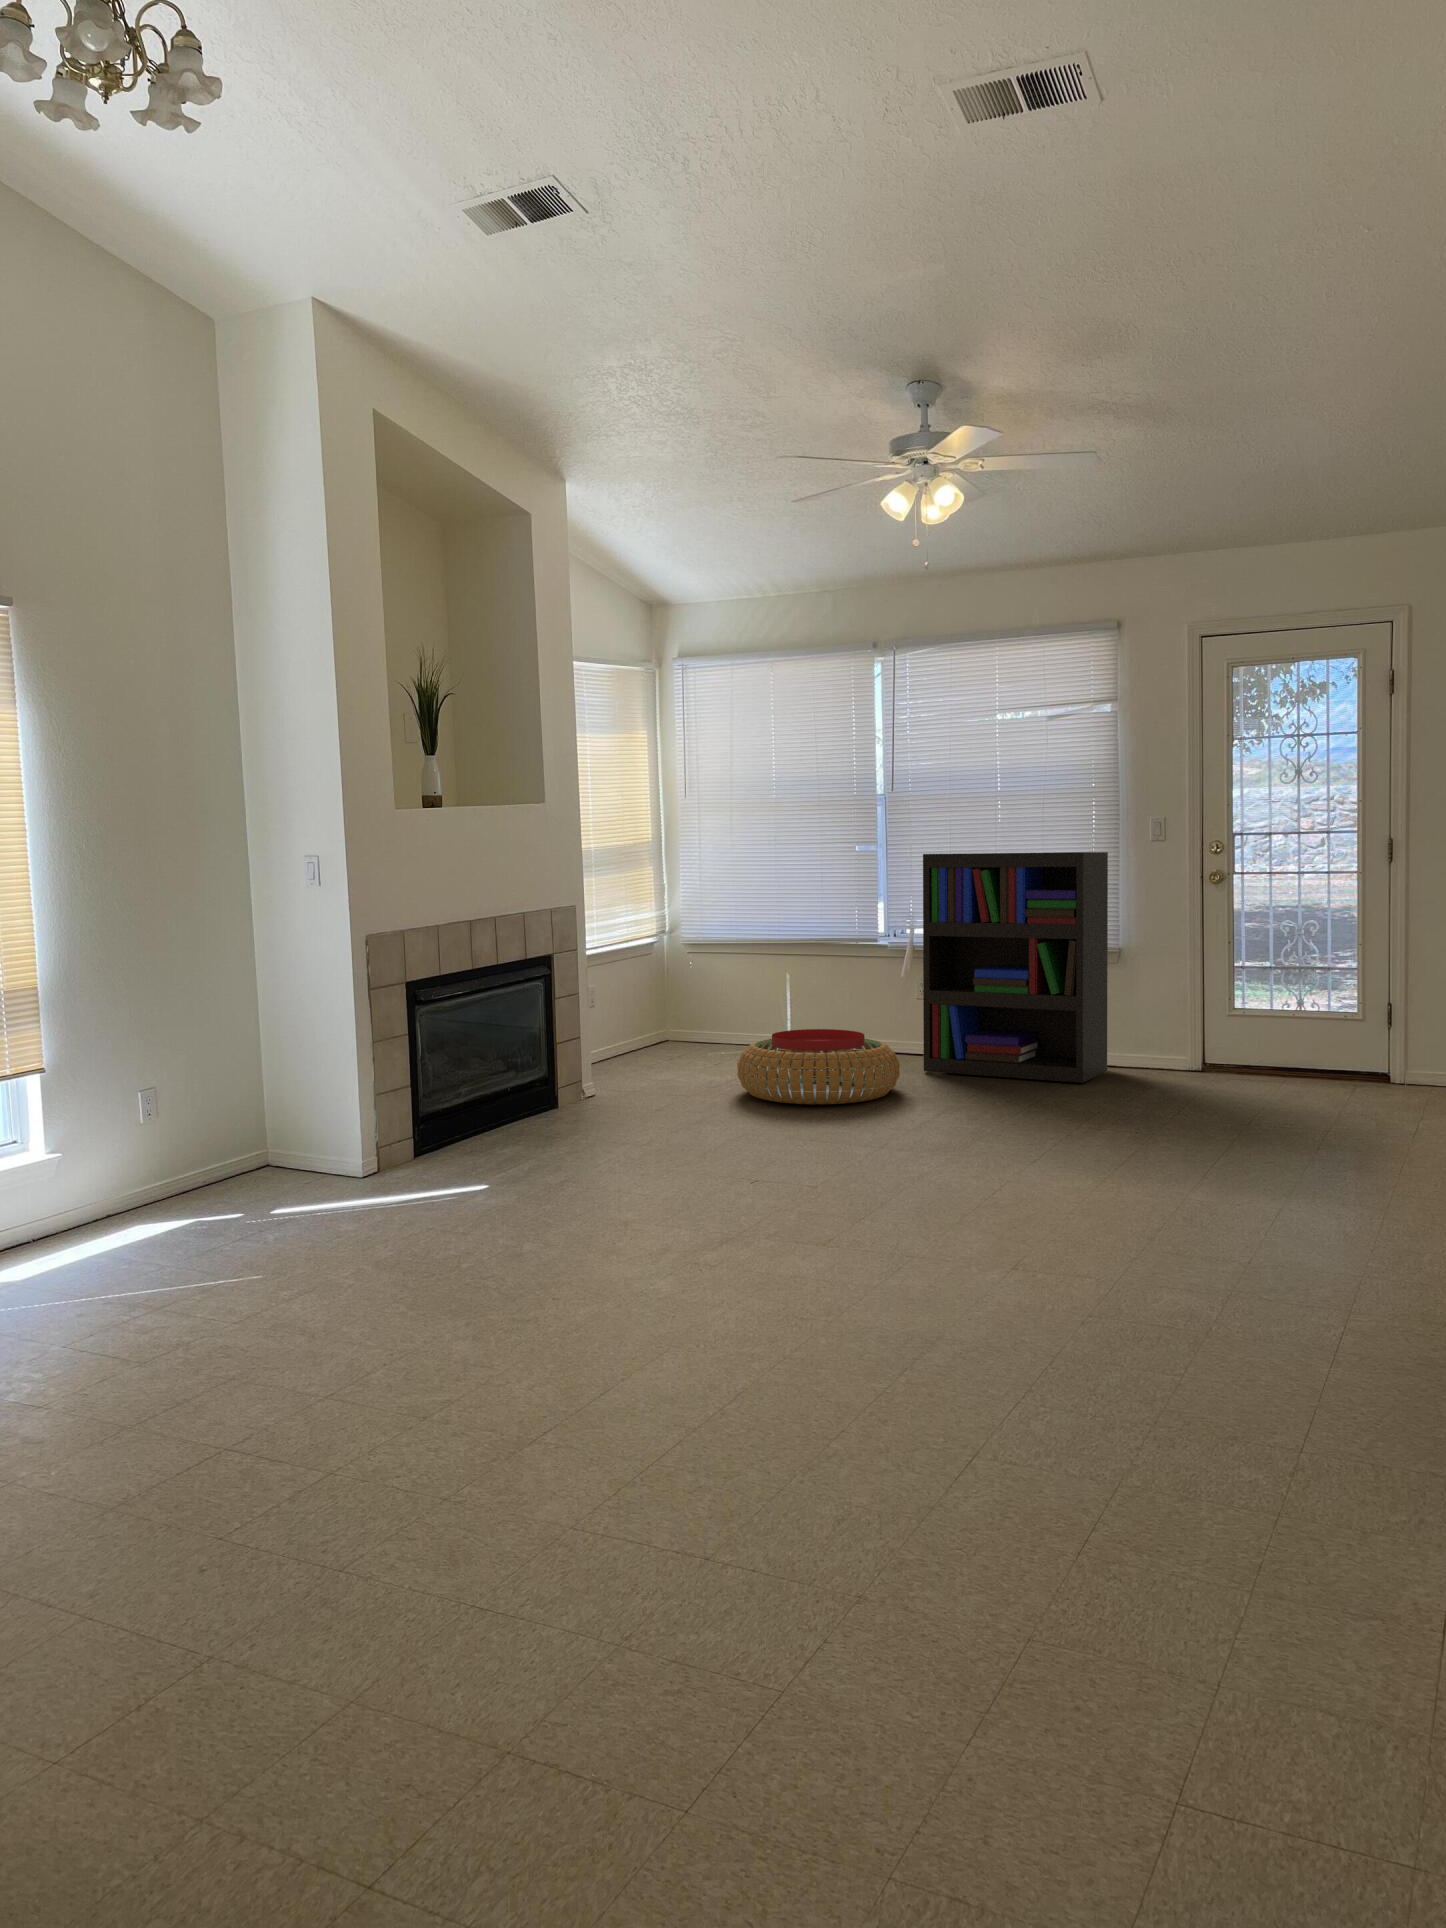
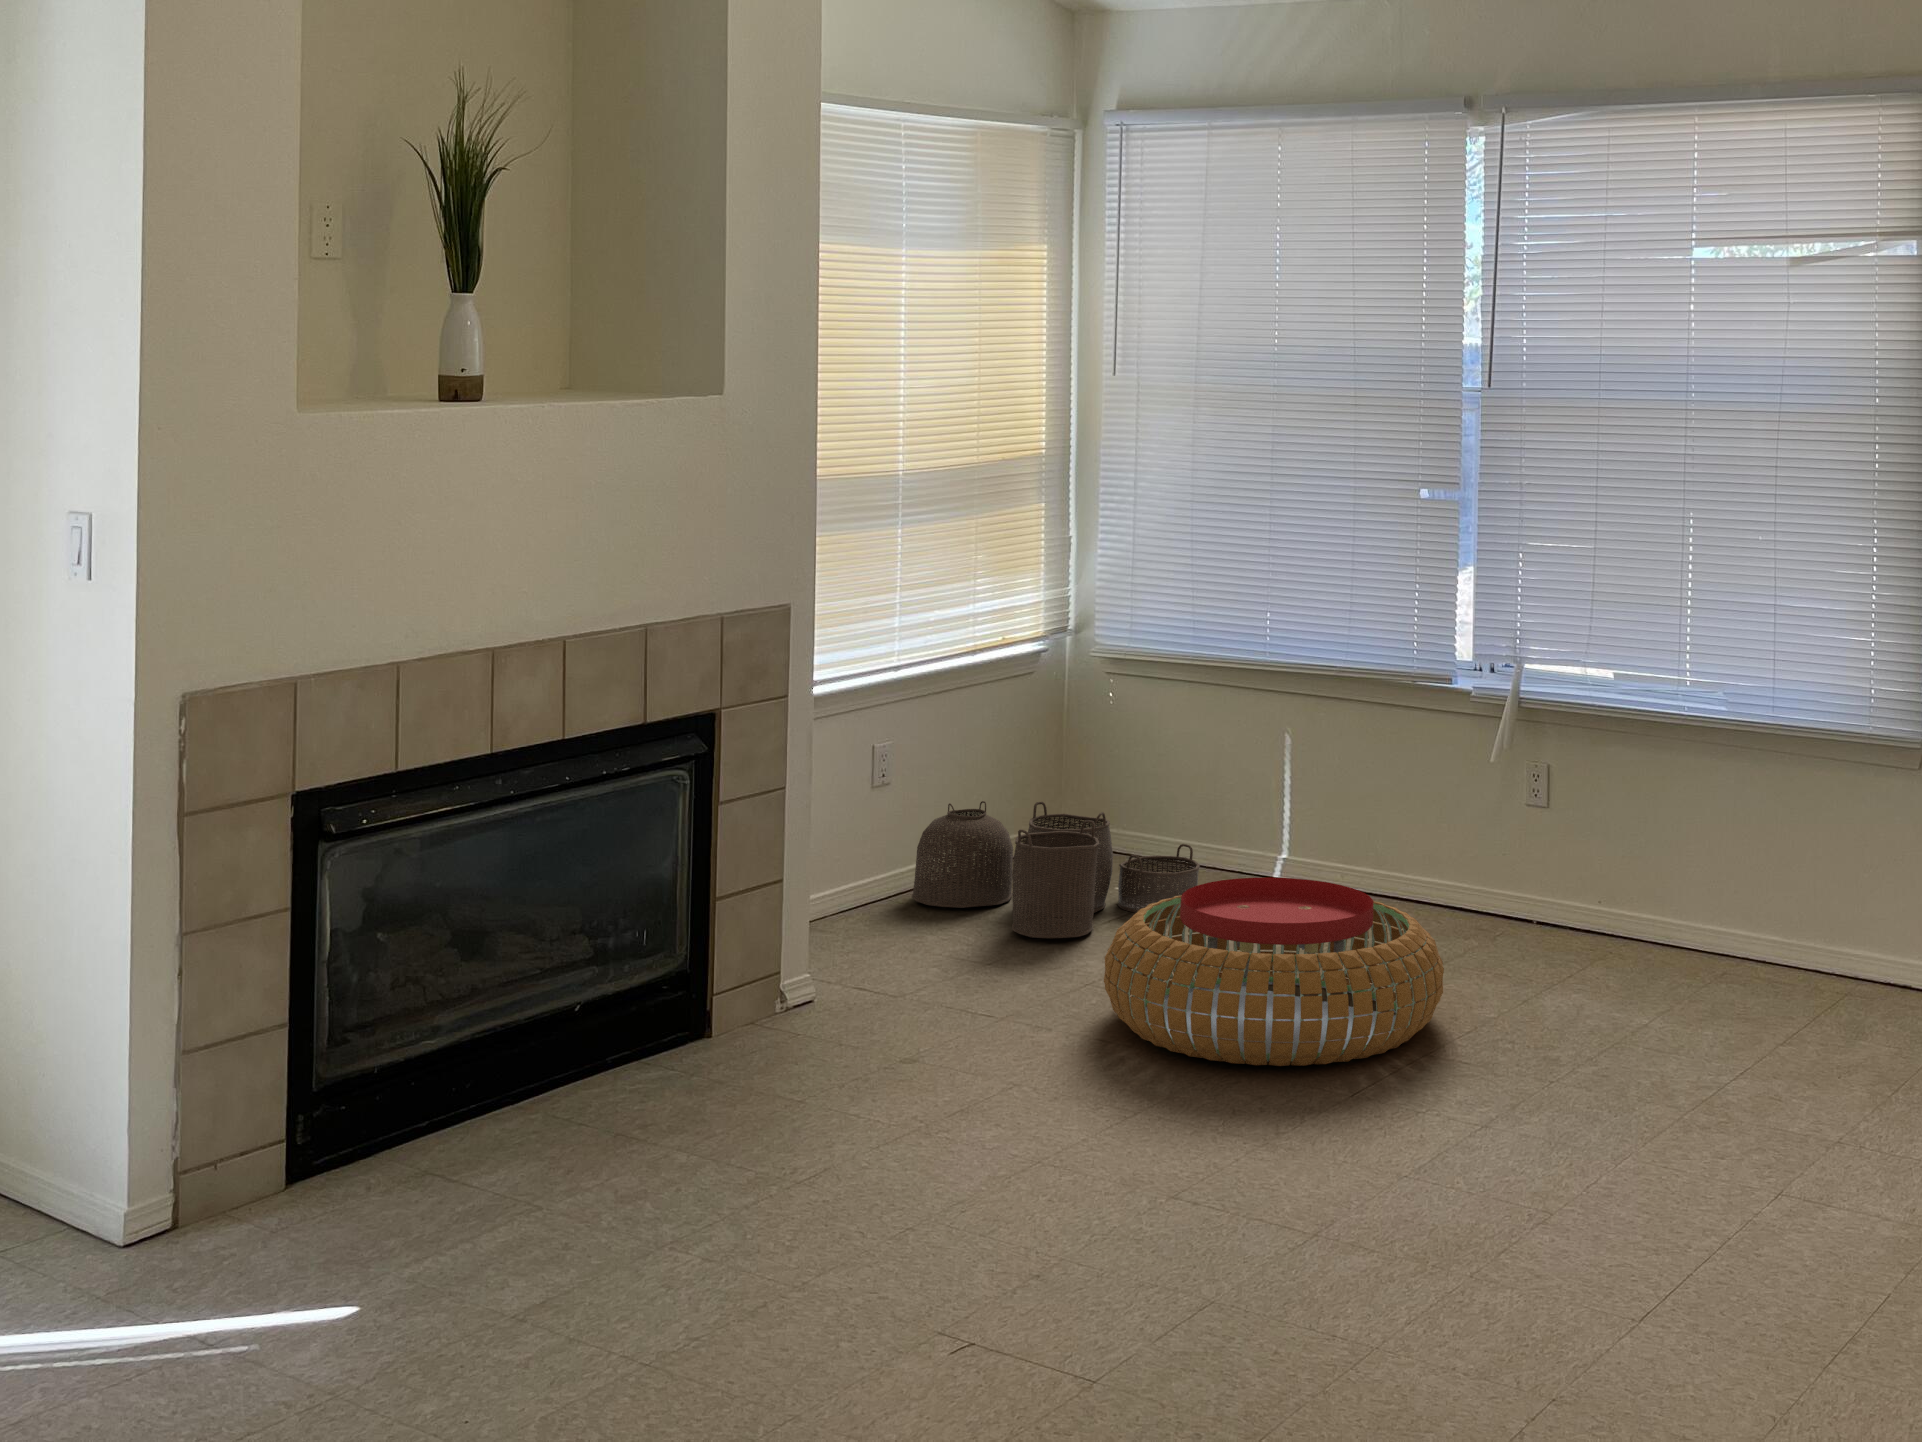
bookshelf: present [923,852,1108,1083] -> none [1514,520,1905,1033]
woven basket: none [611,1012,754,1072] -> present [912,801,1200,938]

